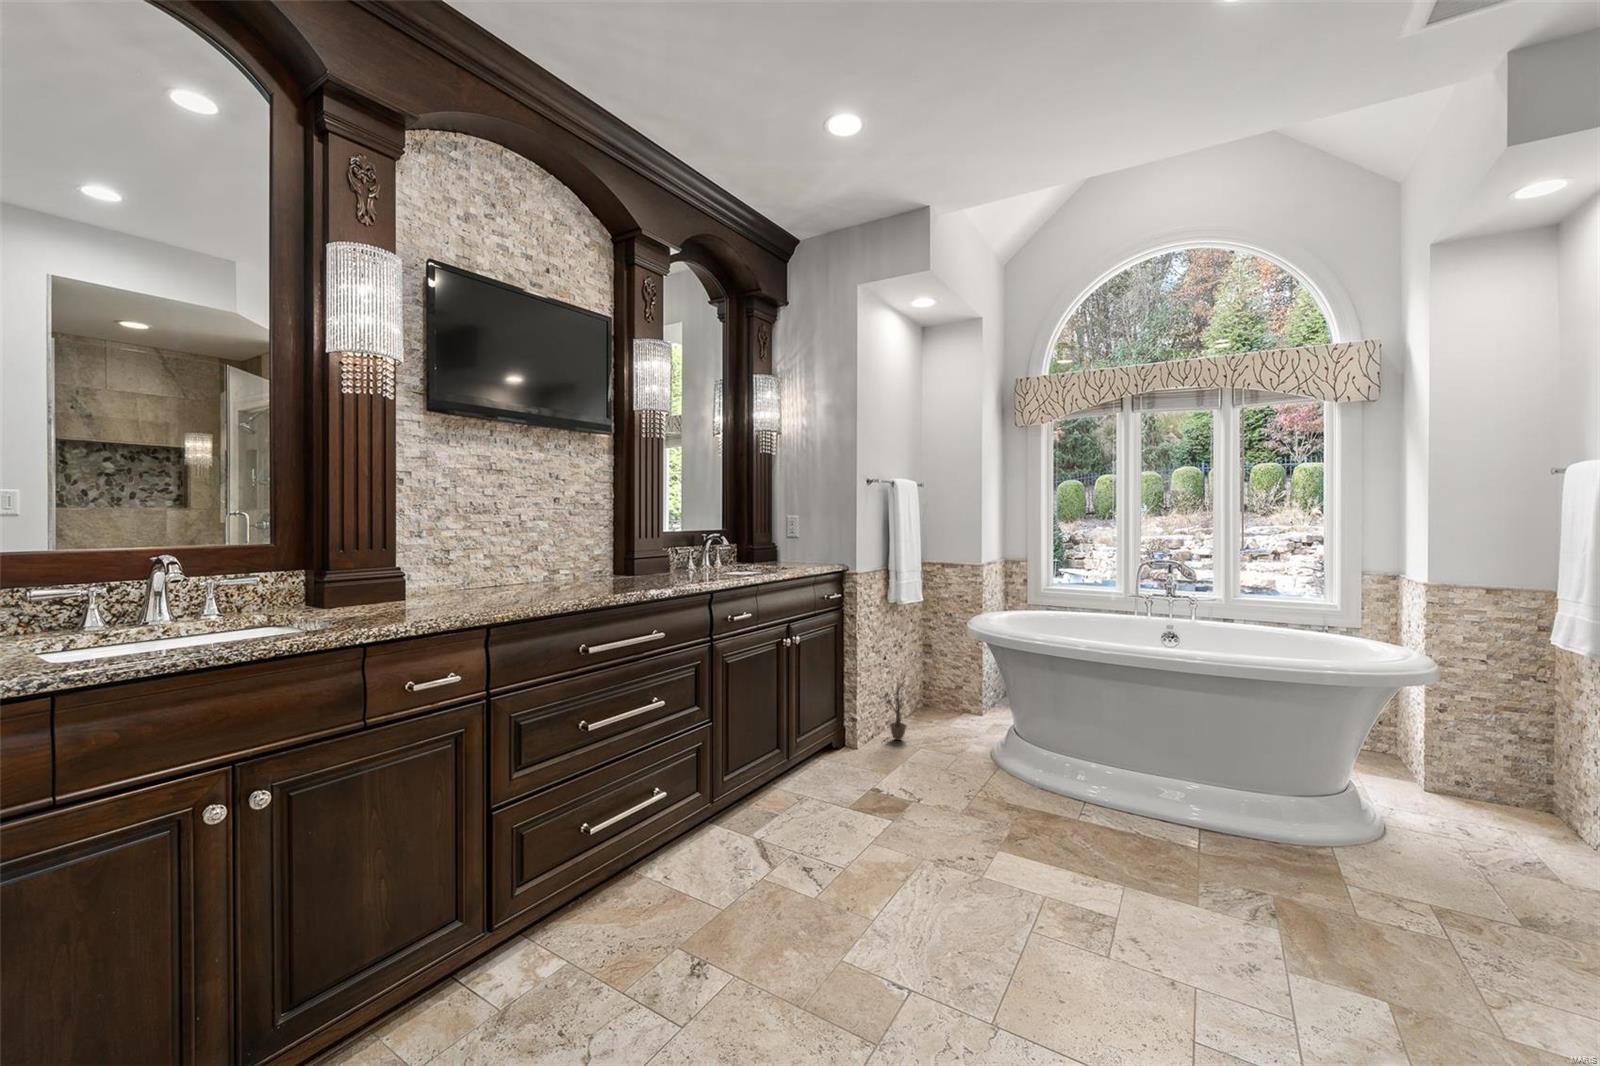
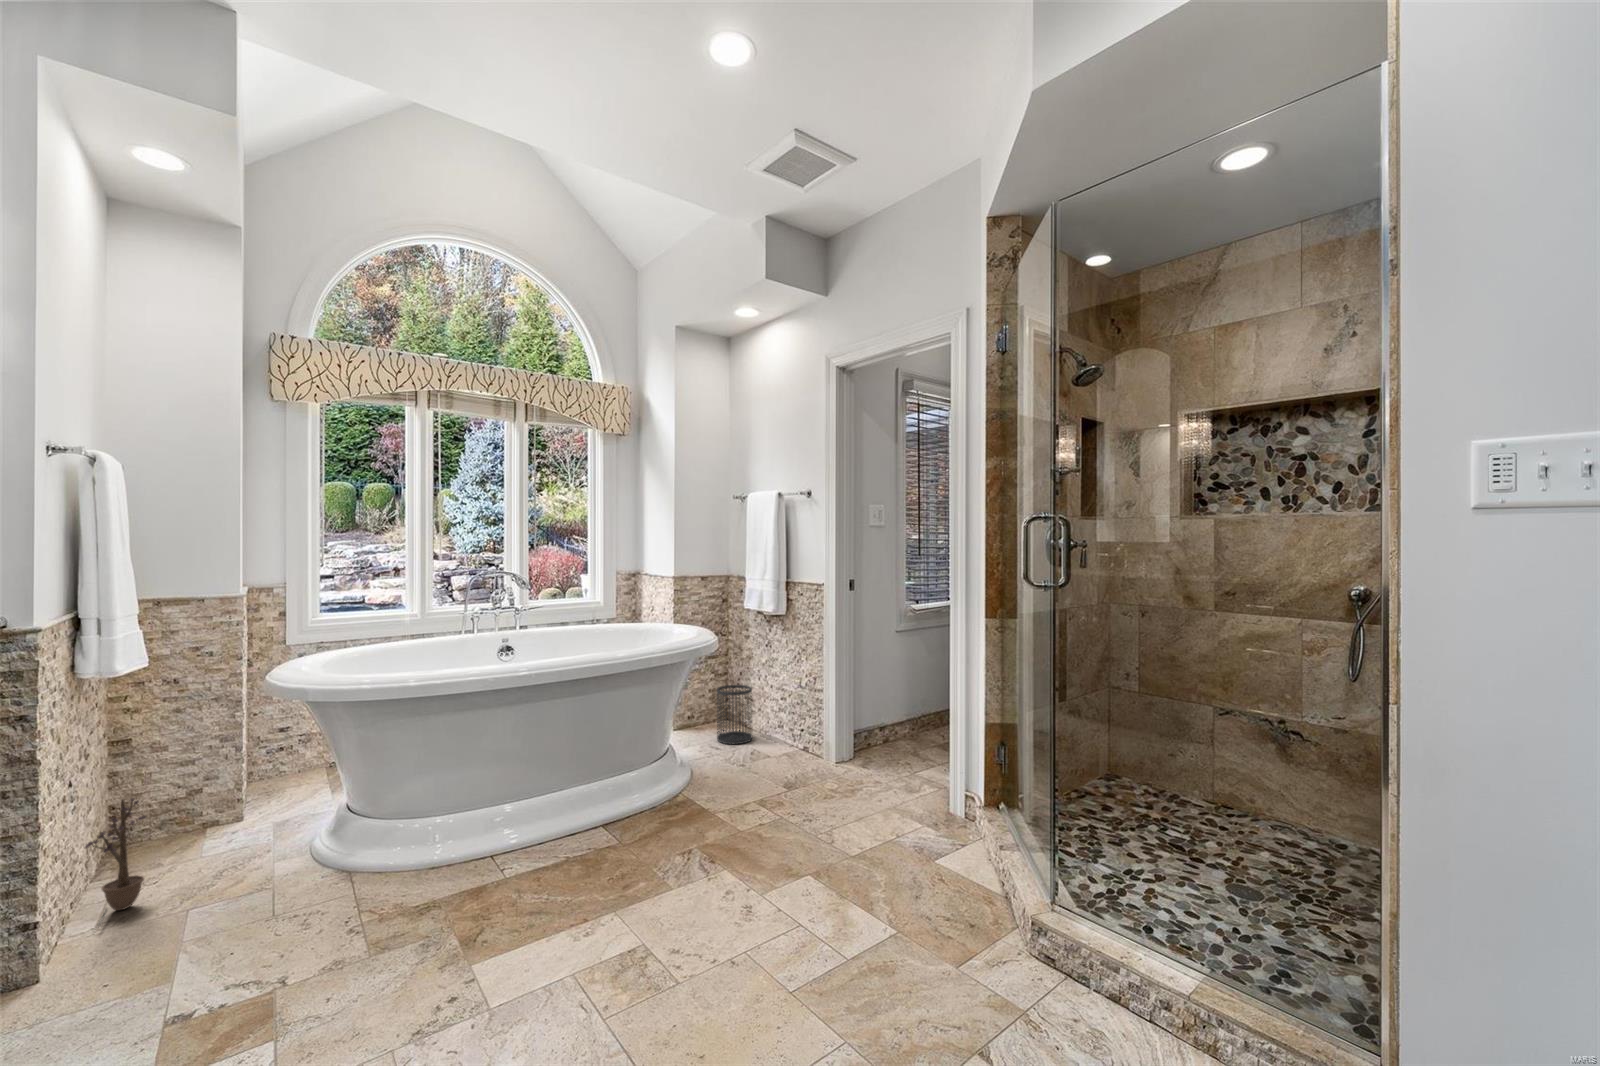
wastebasket: none [1471,736,1544,827] -> present [717,685,752,744]

